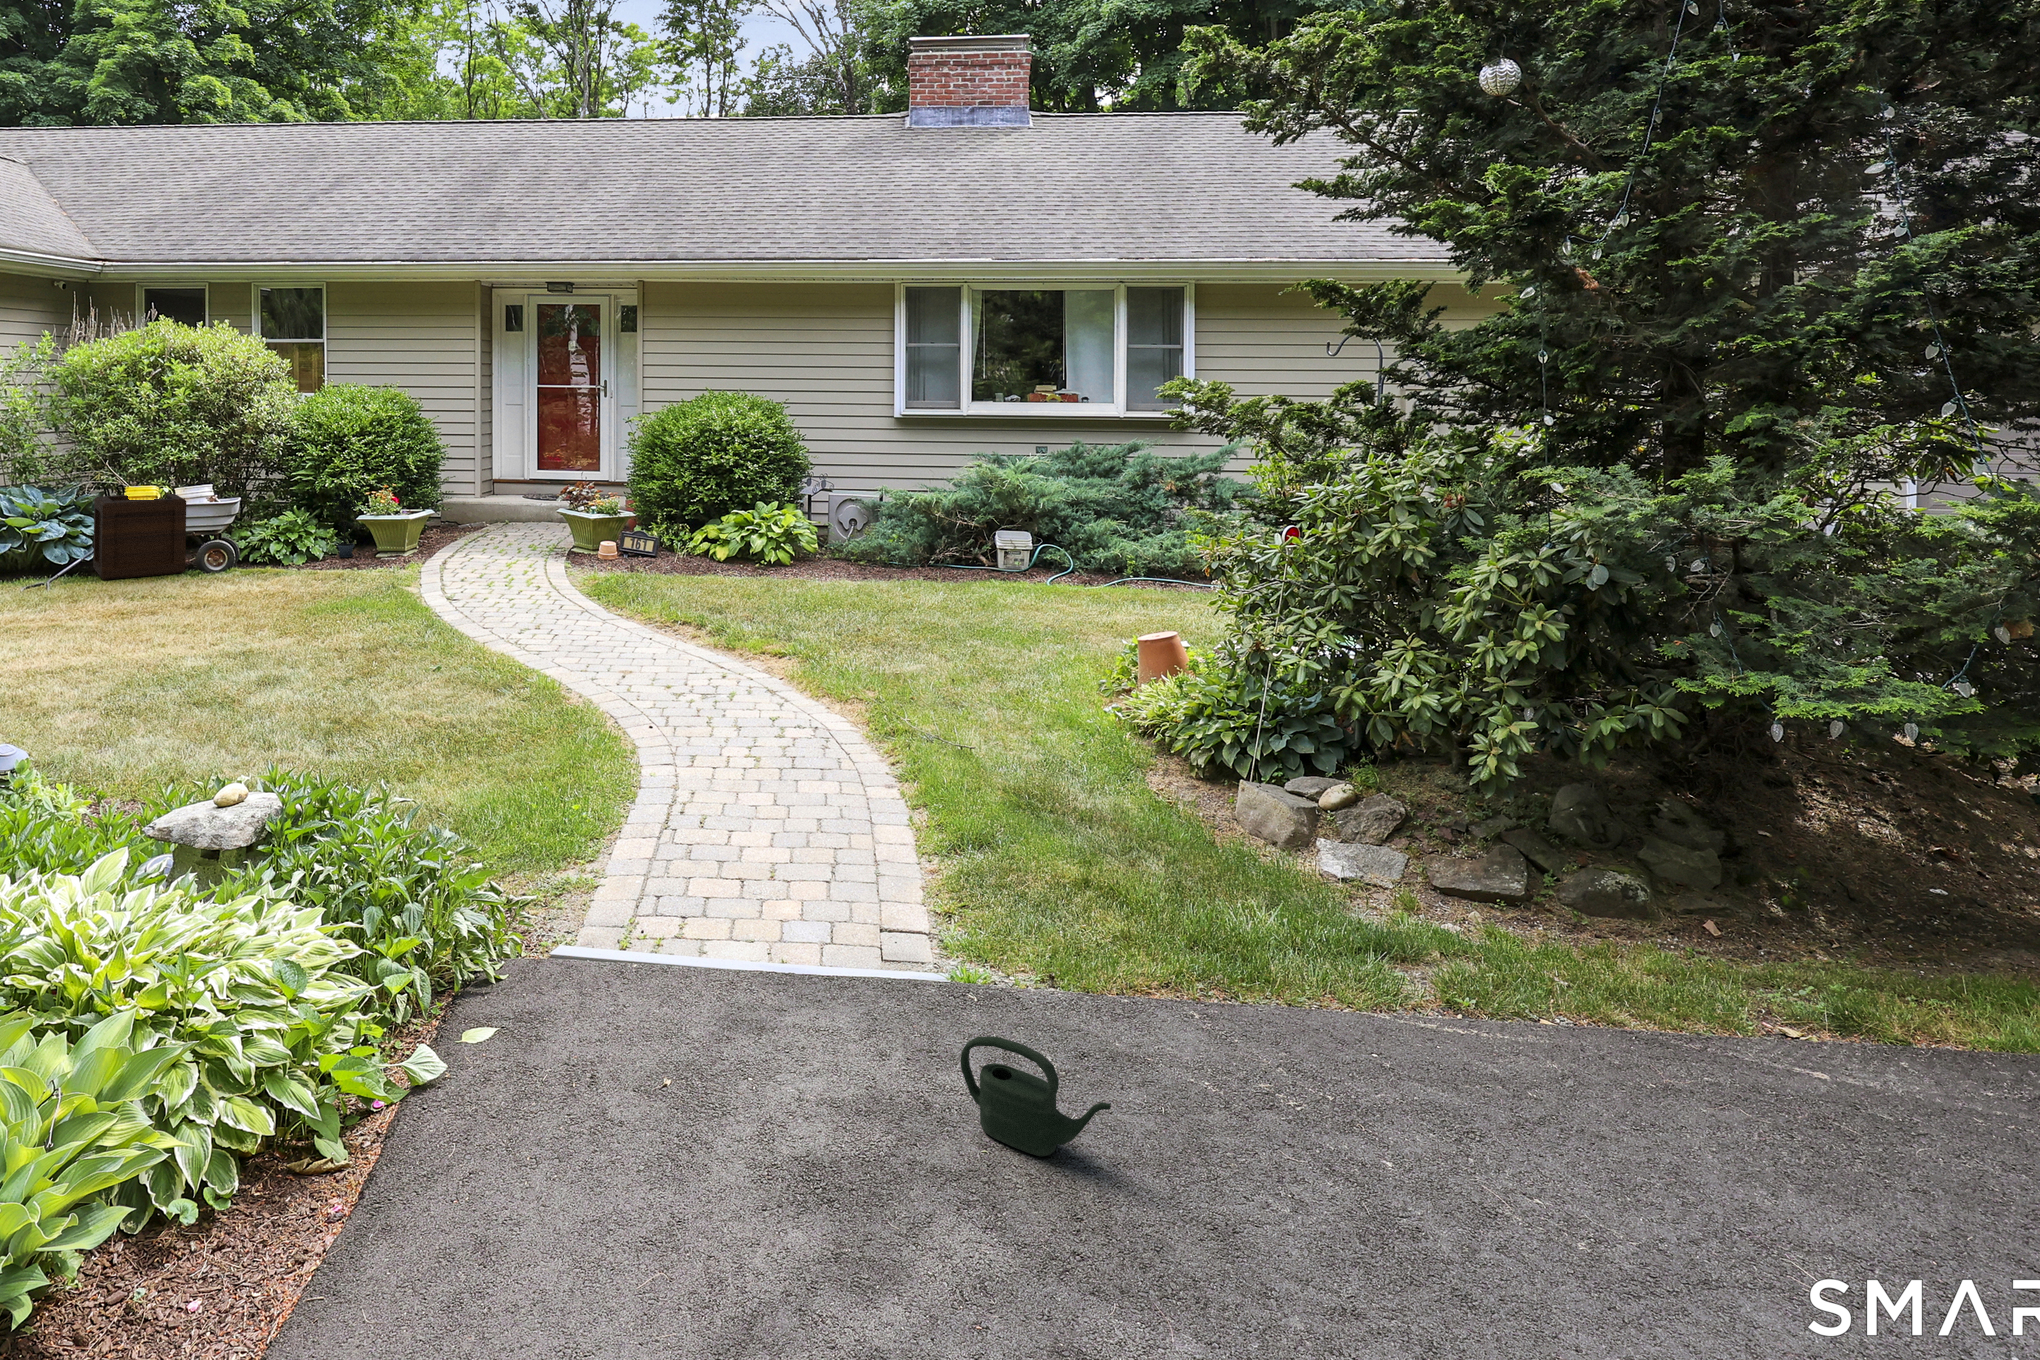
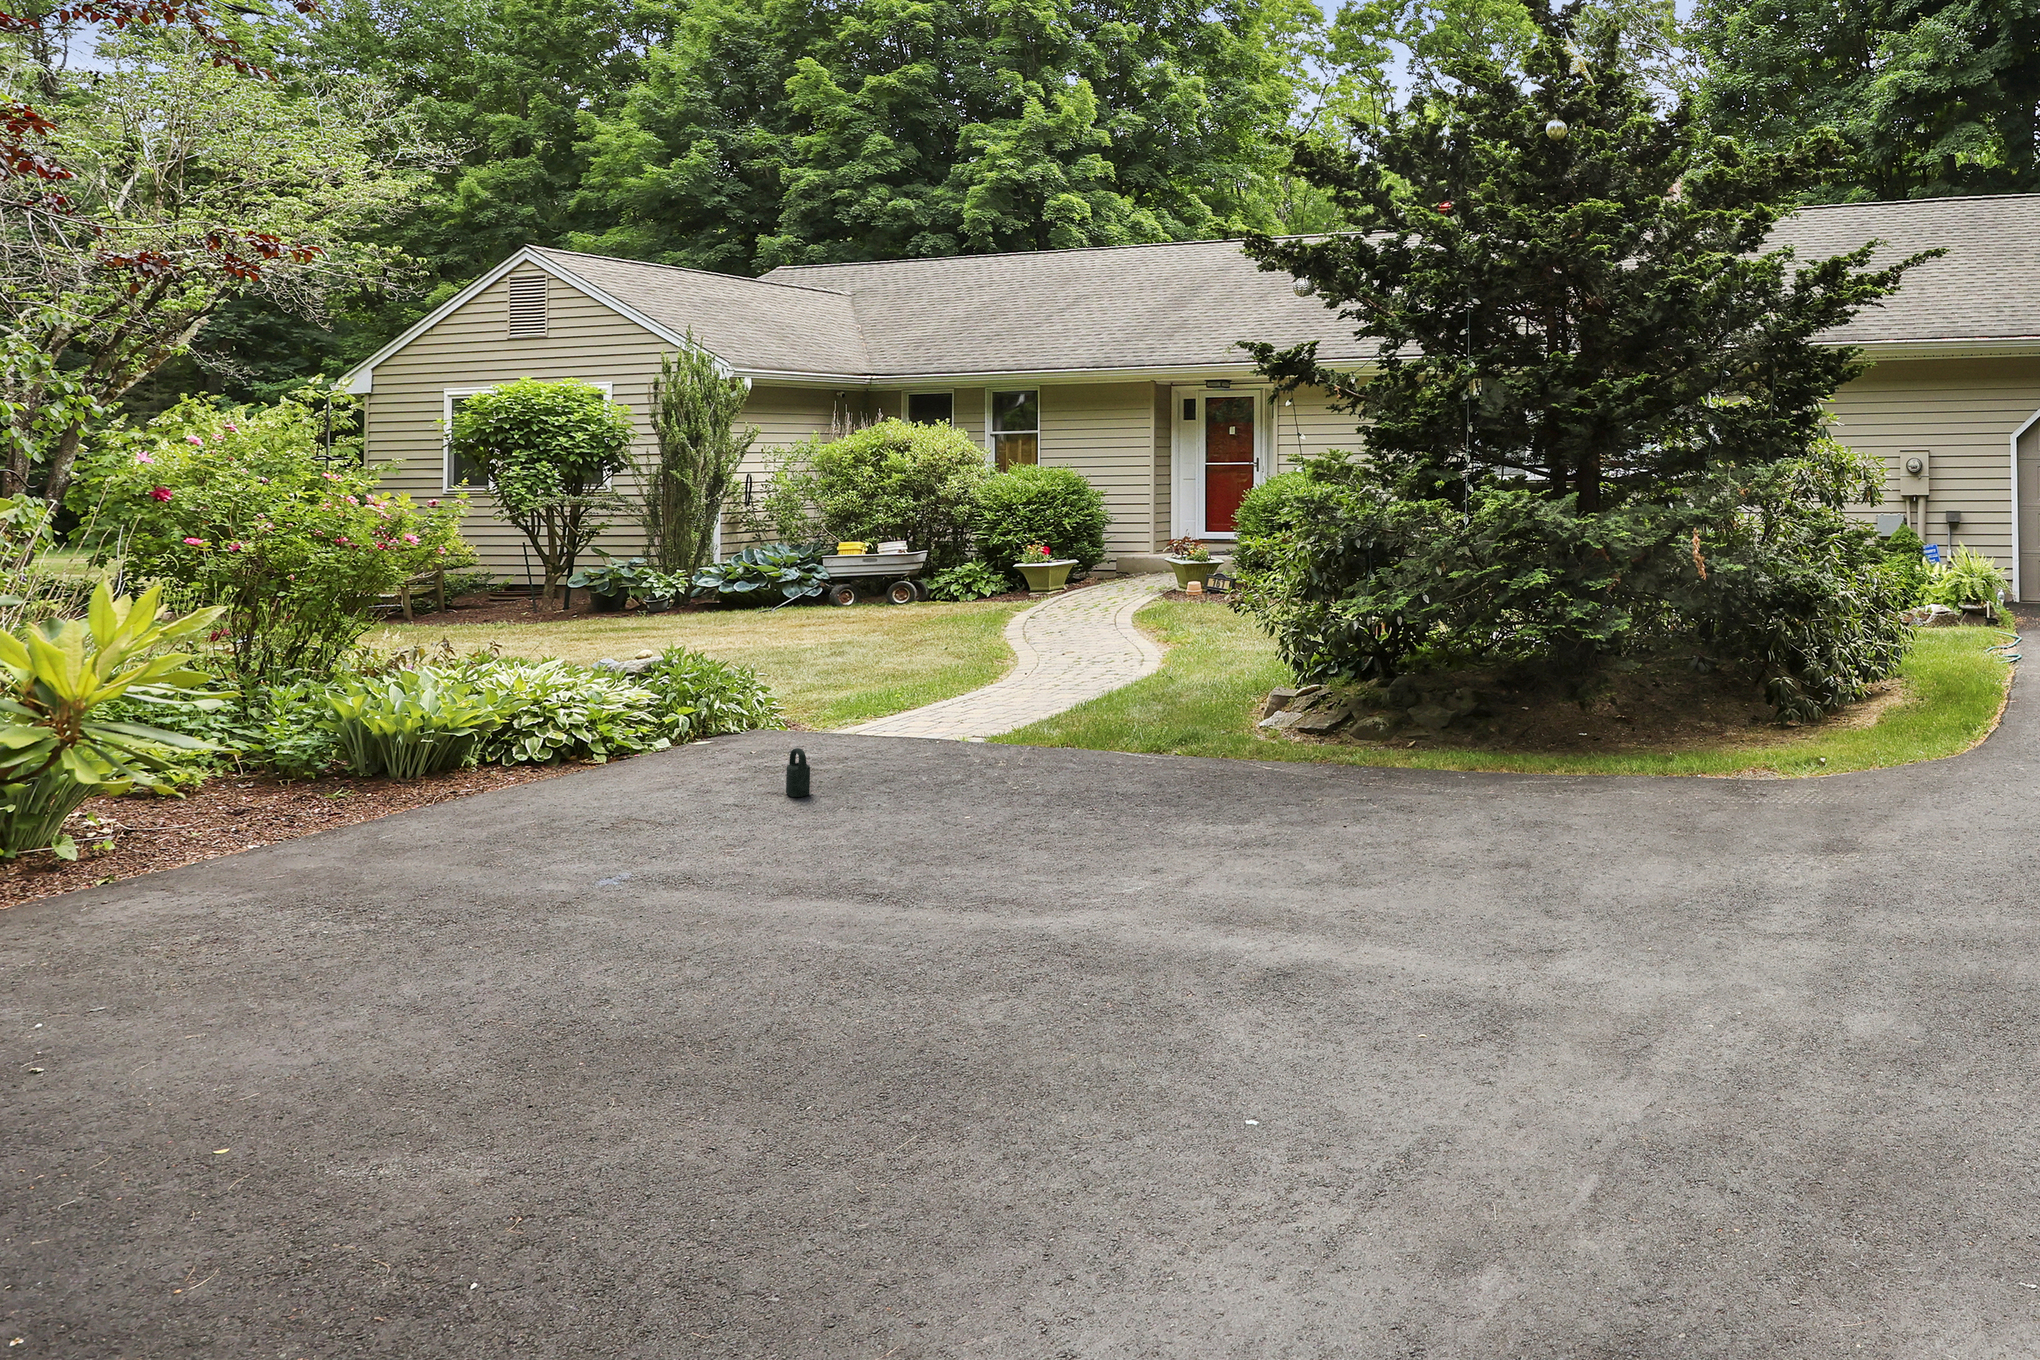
potted plant: present [330,489,362,558] -> none [990,548,1023,604]
wooden crate: present [93,494,186,580] -> none [807,551,879,615]

